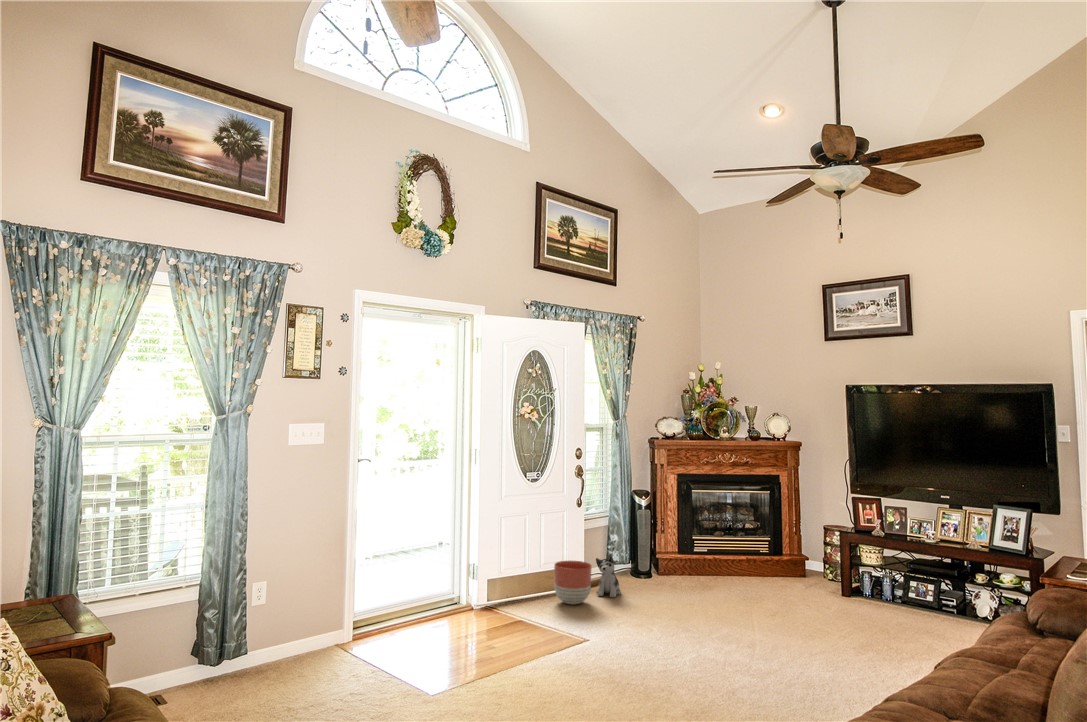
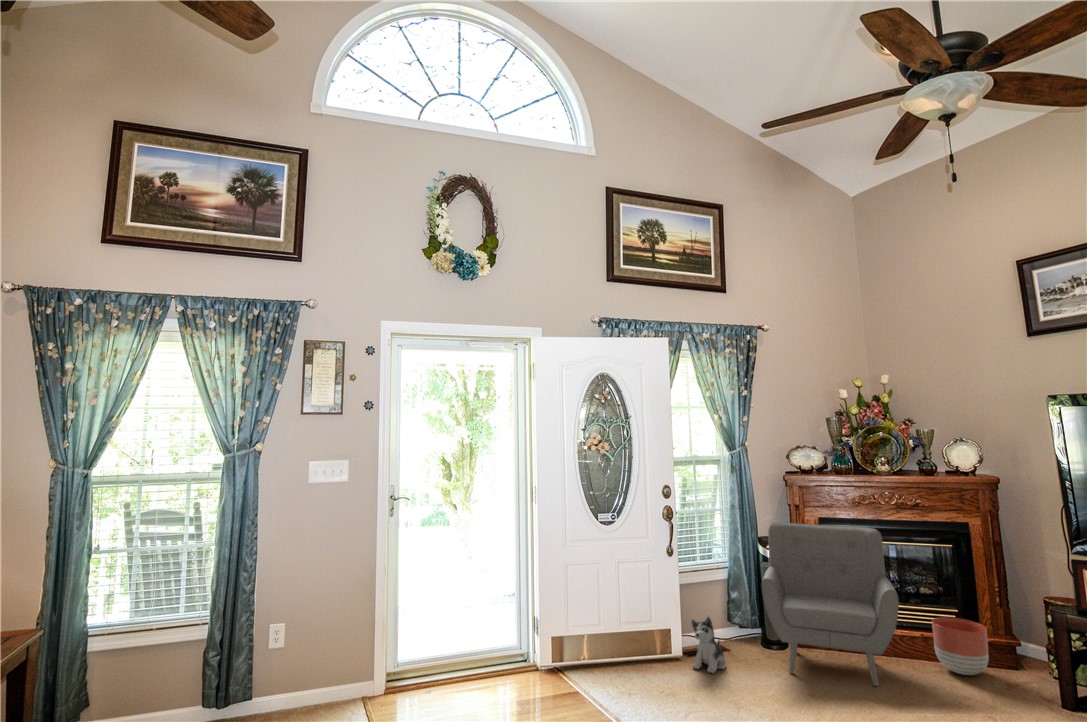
armchair: none [645,479,744,593] -> present [761,522,899,686]
planter: present [554,561,591,604] -> present [932,617,989,675]

